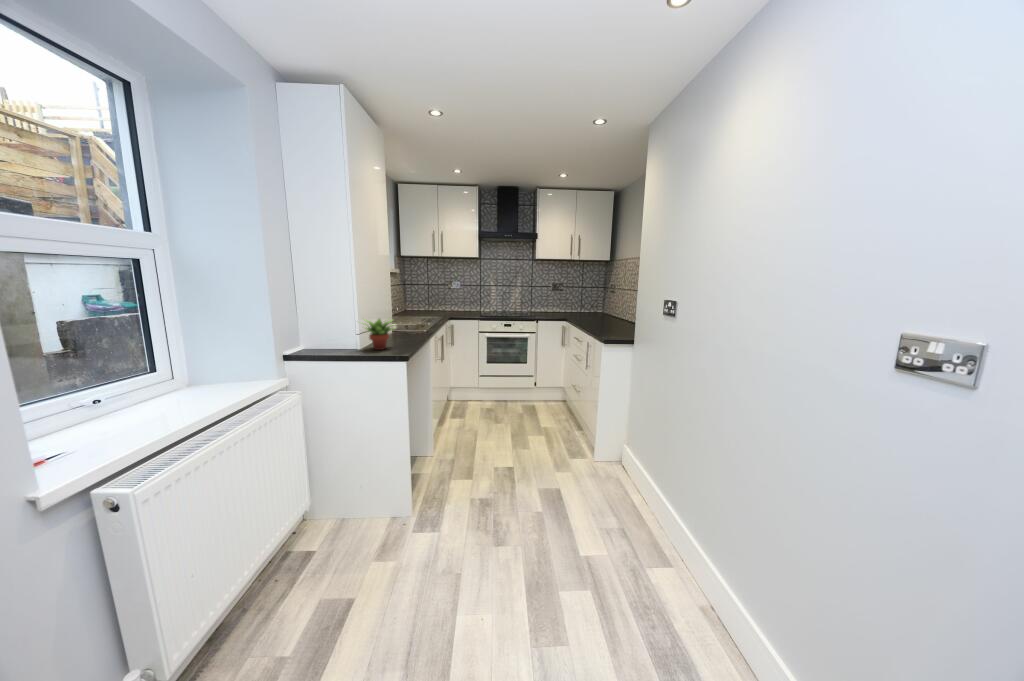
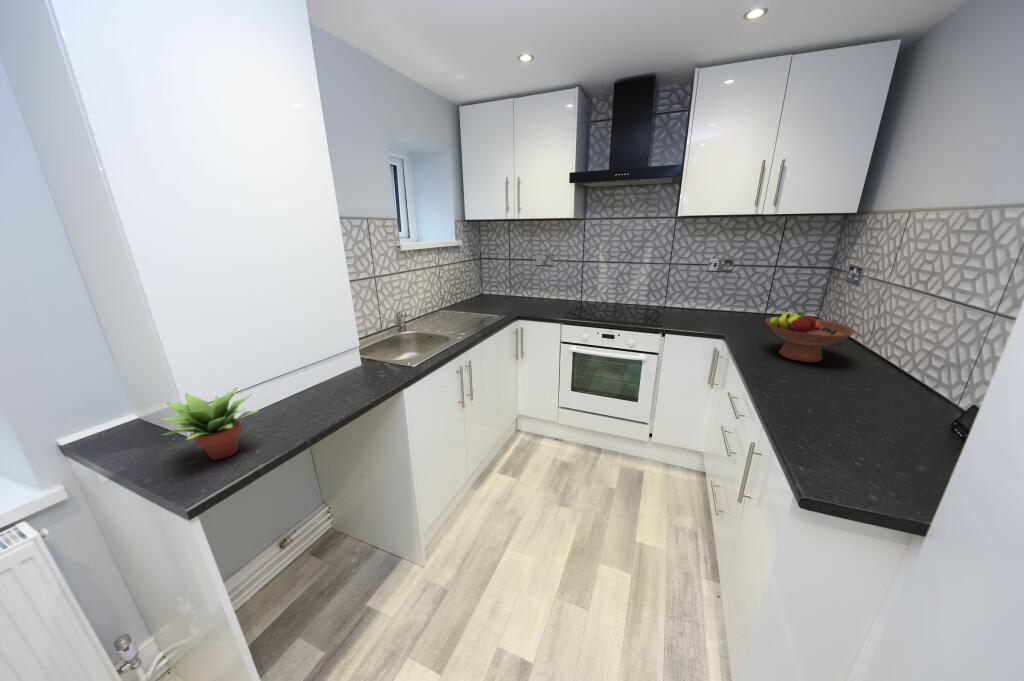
fruit bowl: none [583,300,616,322] -> present [765,312,855,362]

